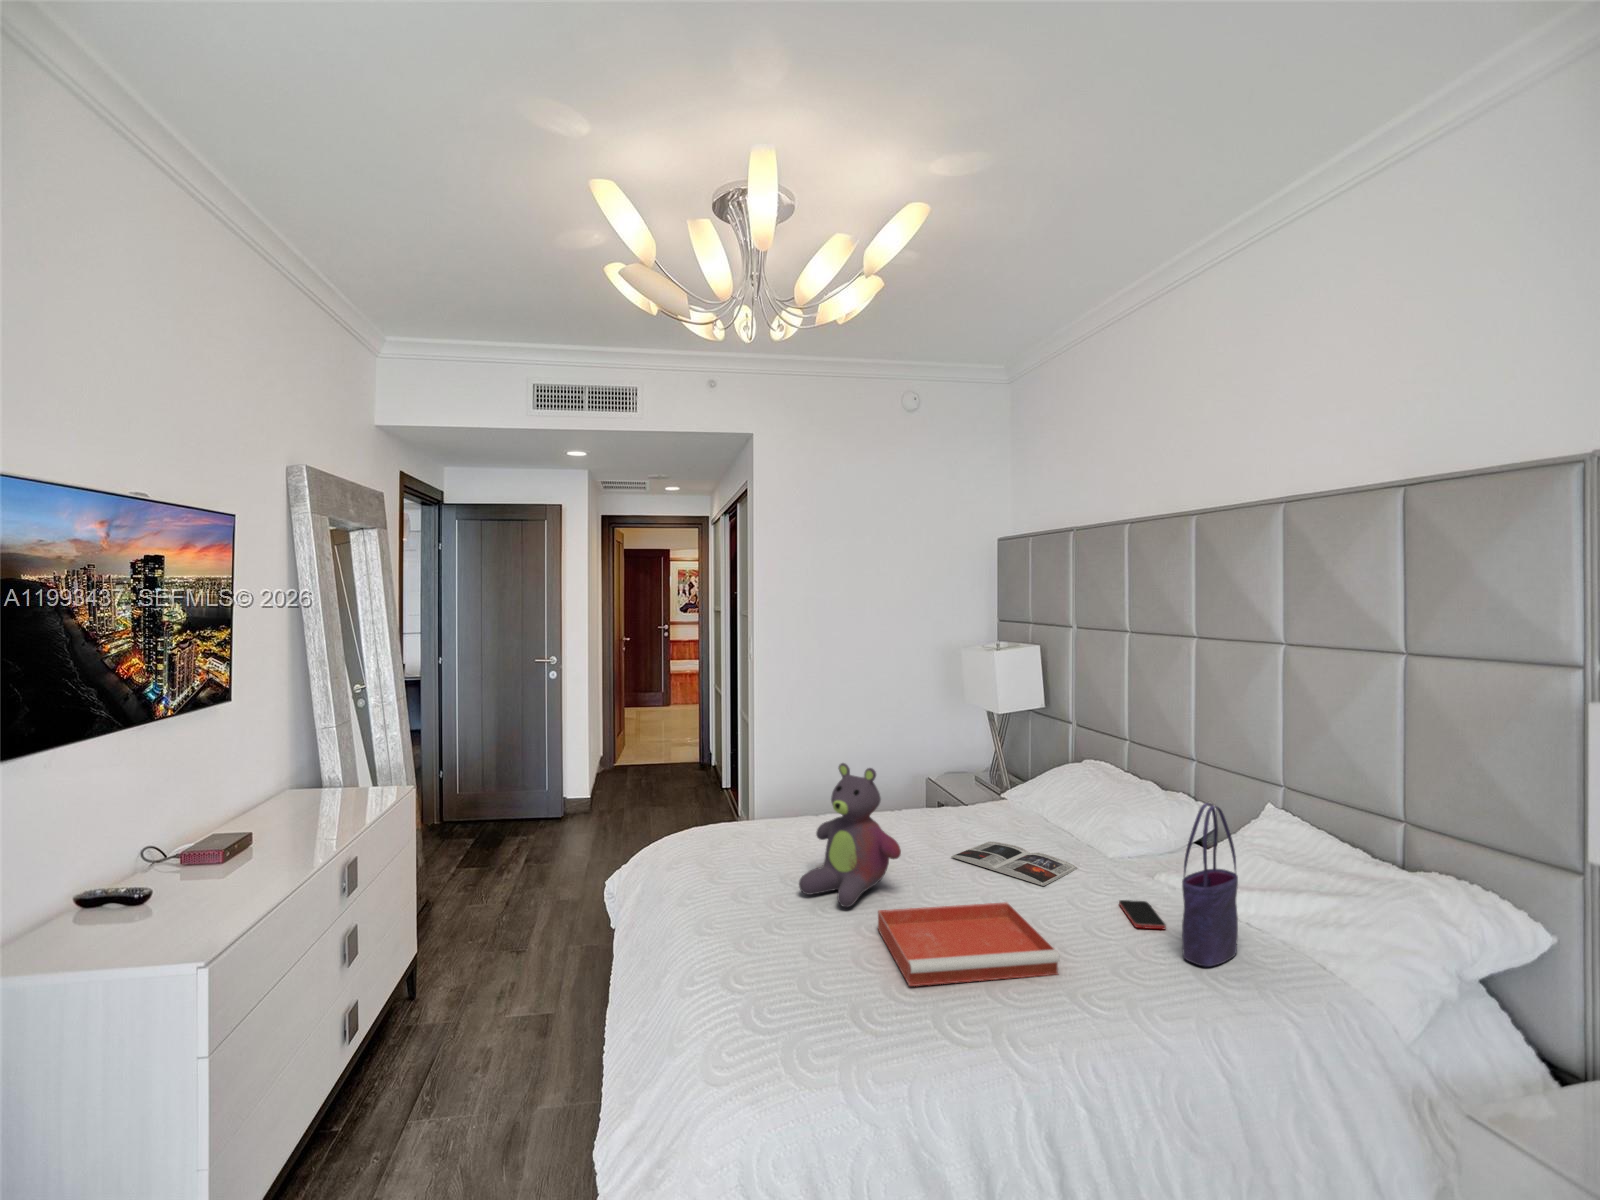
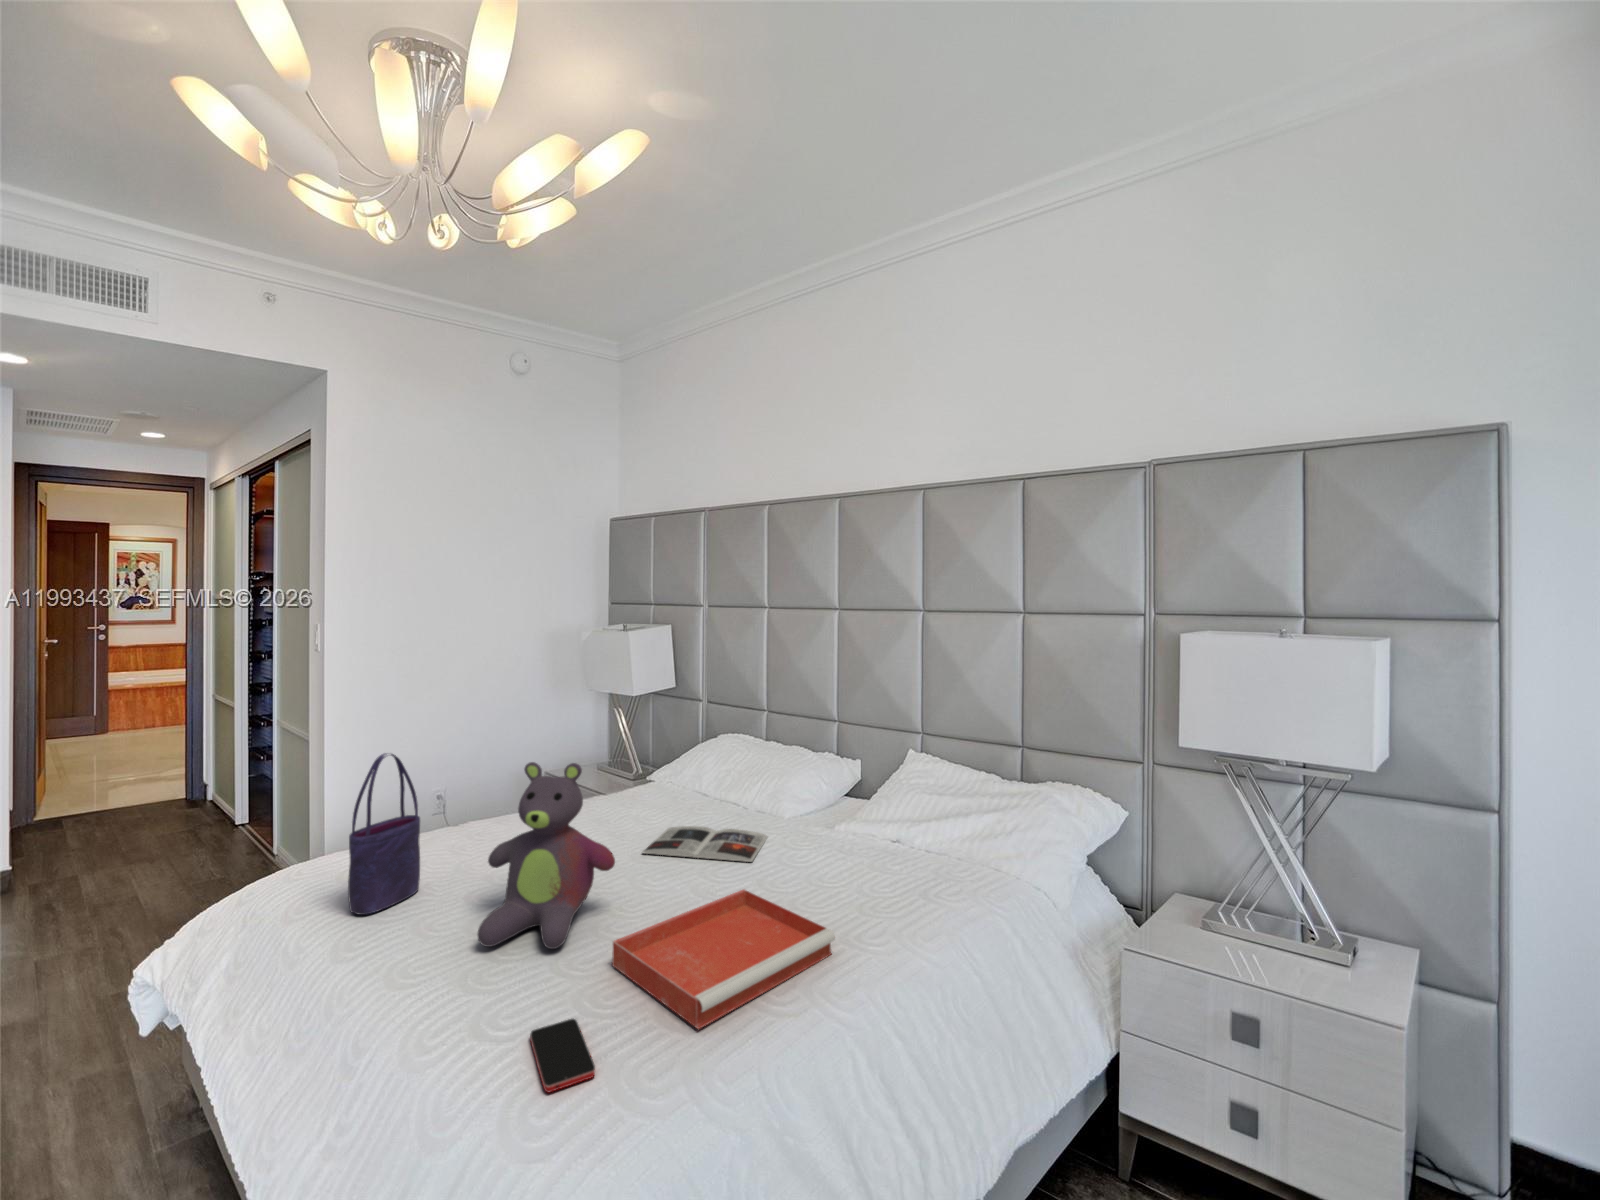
tote bag: present [1182,803,1238,967] -> present [348,753,420,915]
smartphone: present [1119,900,1166,929] -> present [530,1019,595,1093]

